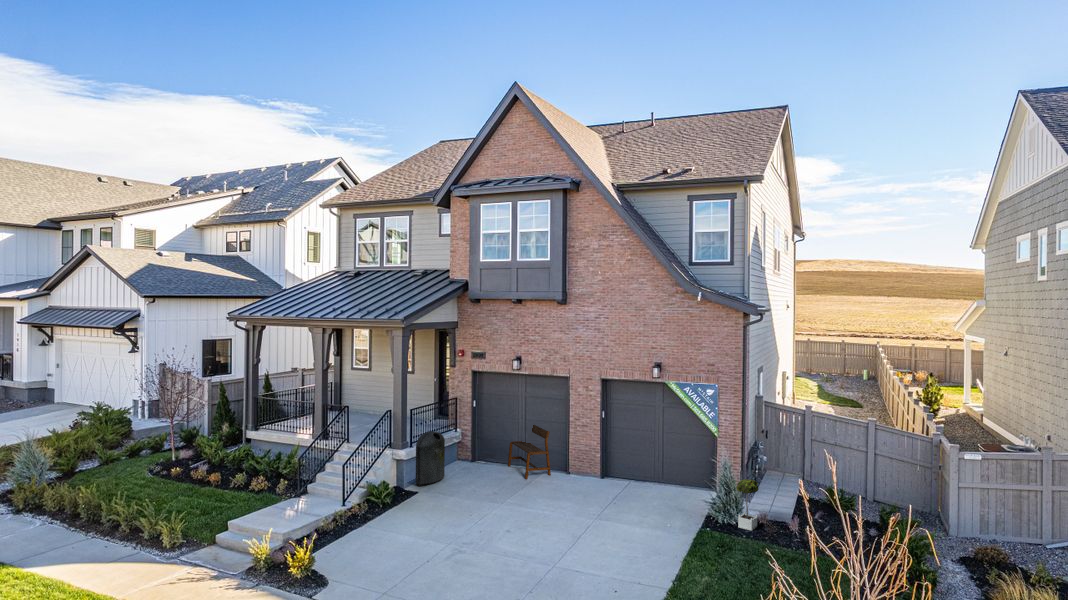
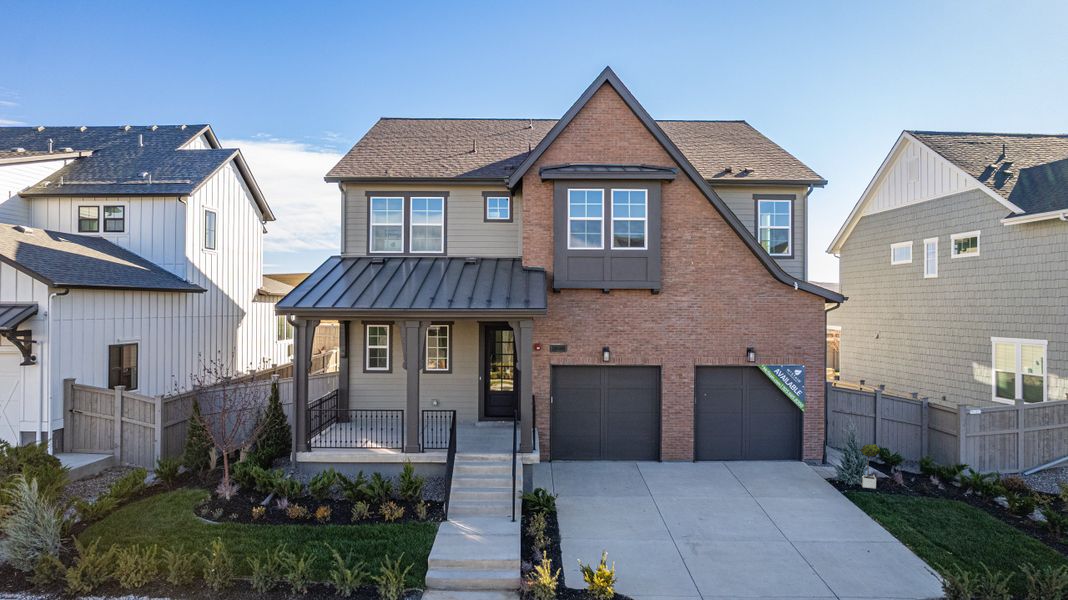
bench: present [508,425,551,479] -> none [596,415,650,470]
trash can: present [416,431,445,486] -> none [536,429,560,488]

